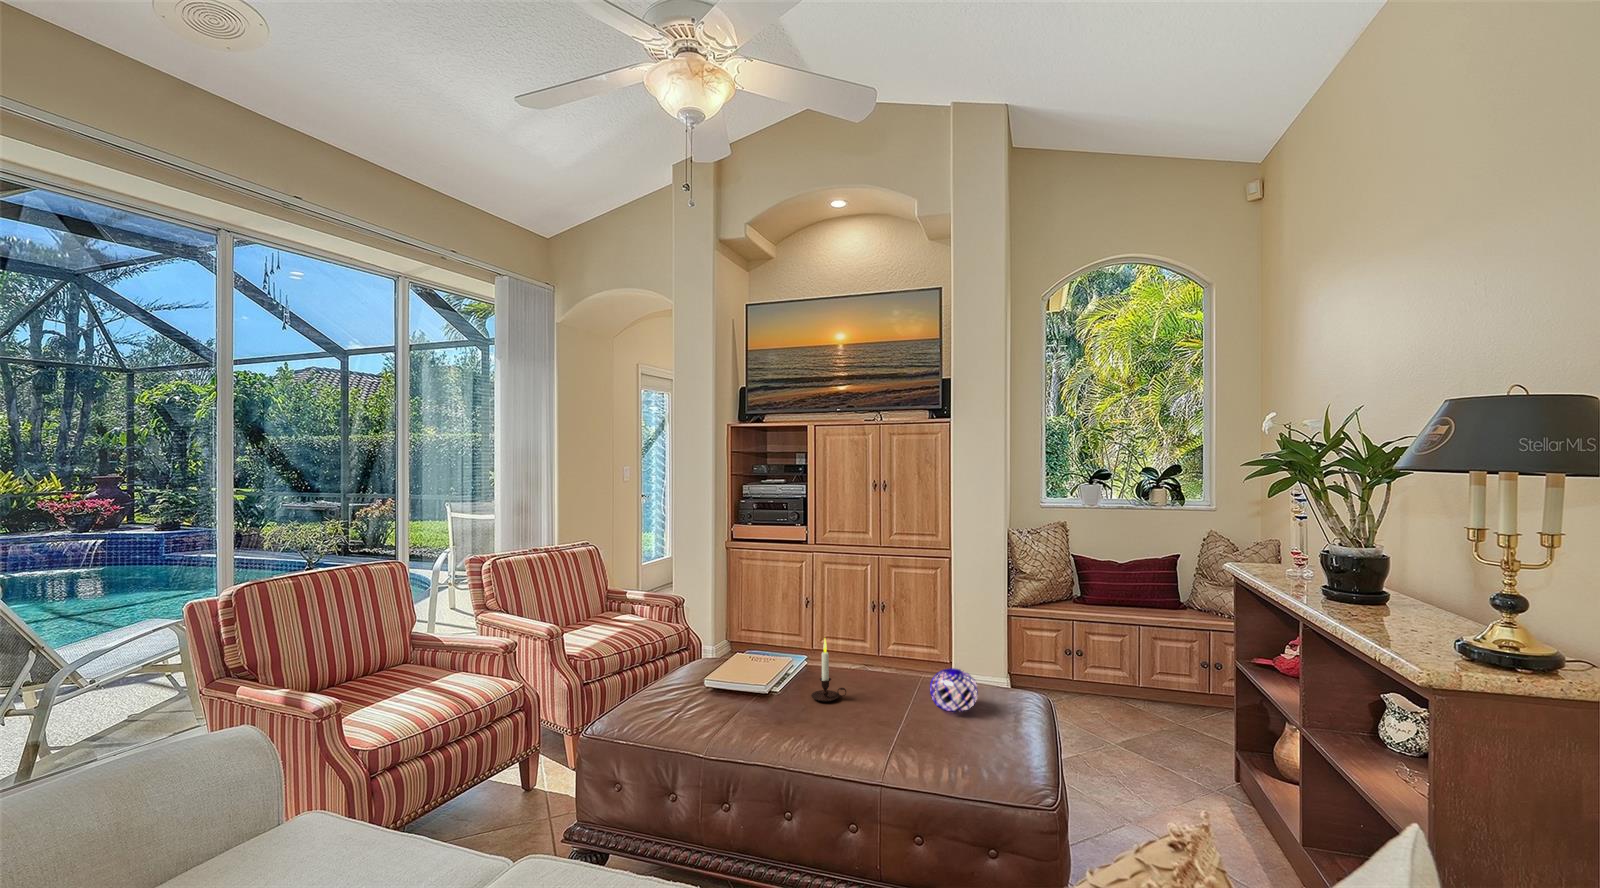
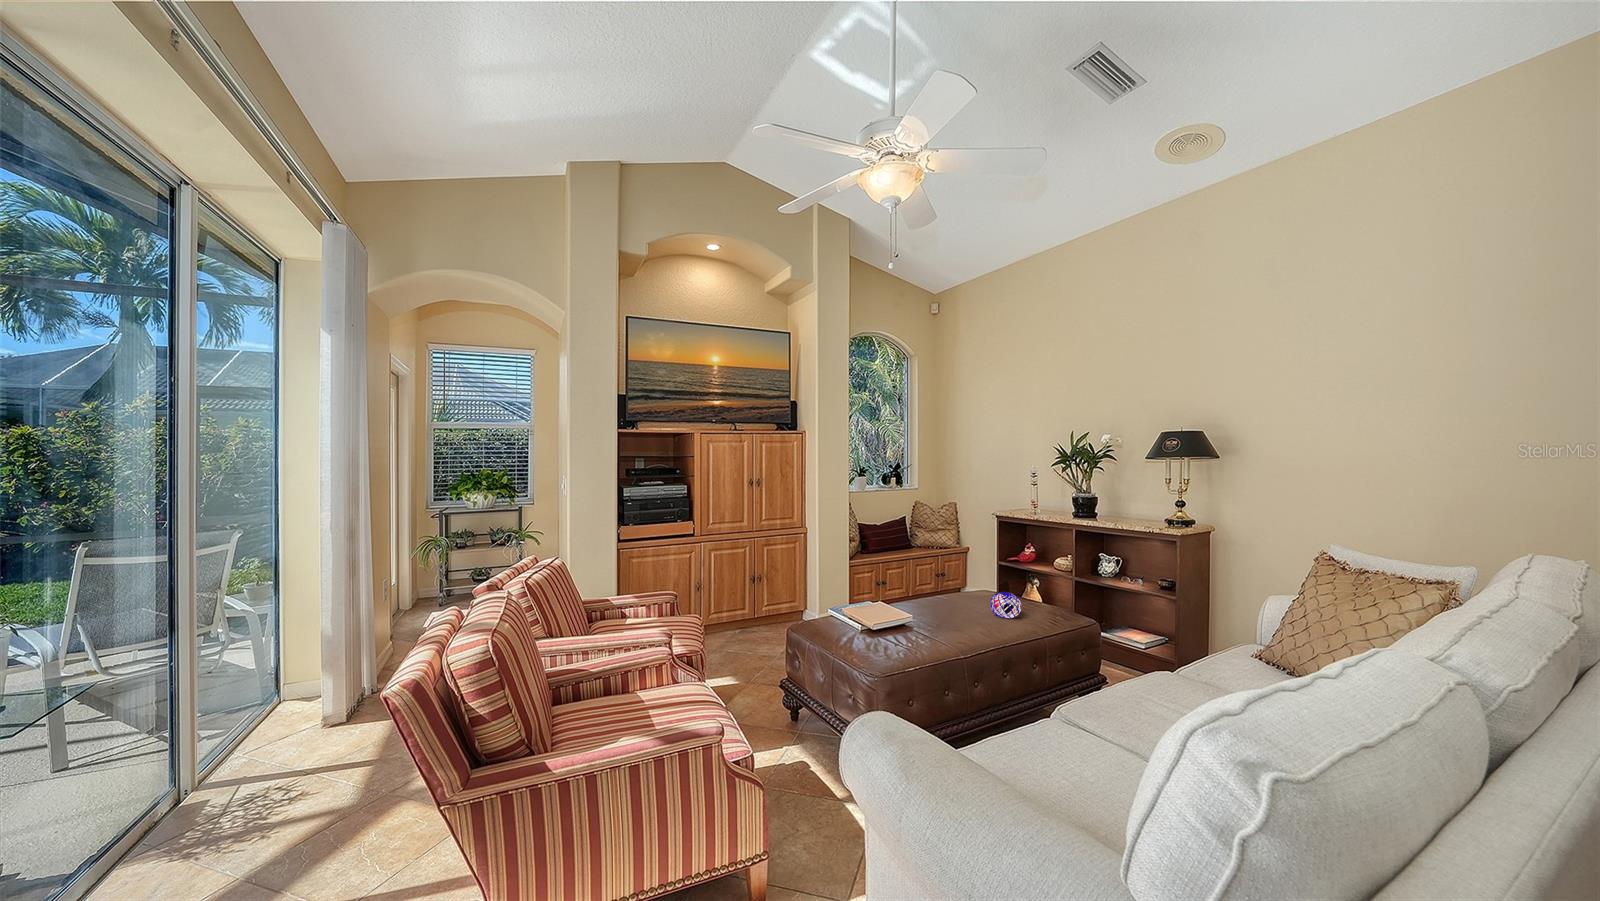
candle: present [811,639,846,701] -> none [940,589,961,633]

